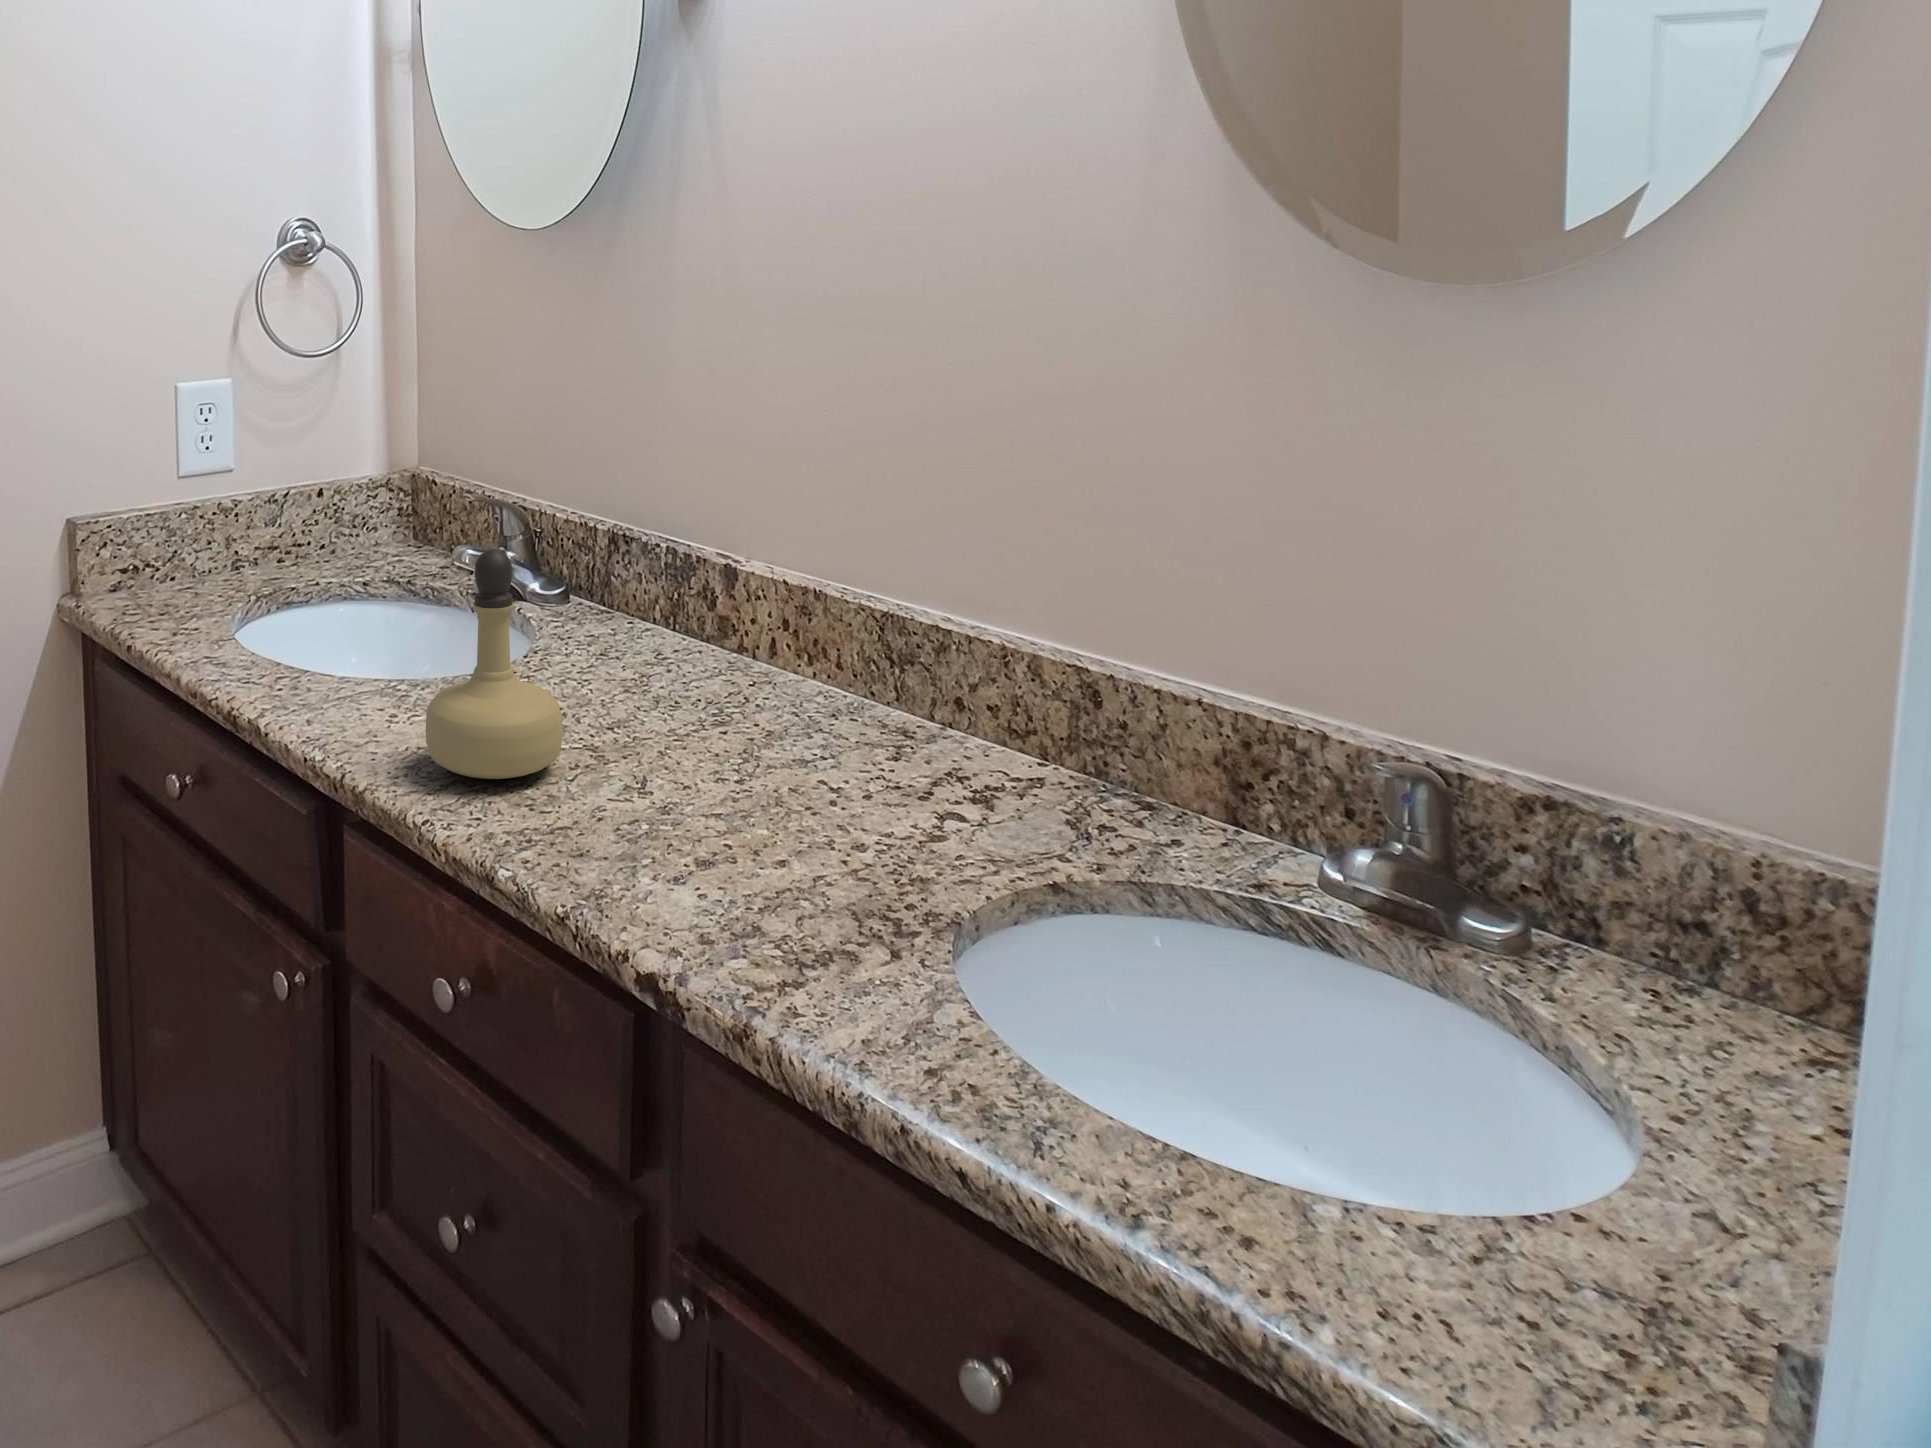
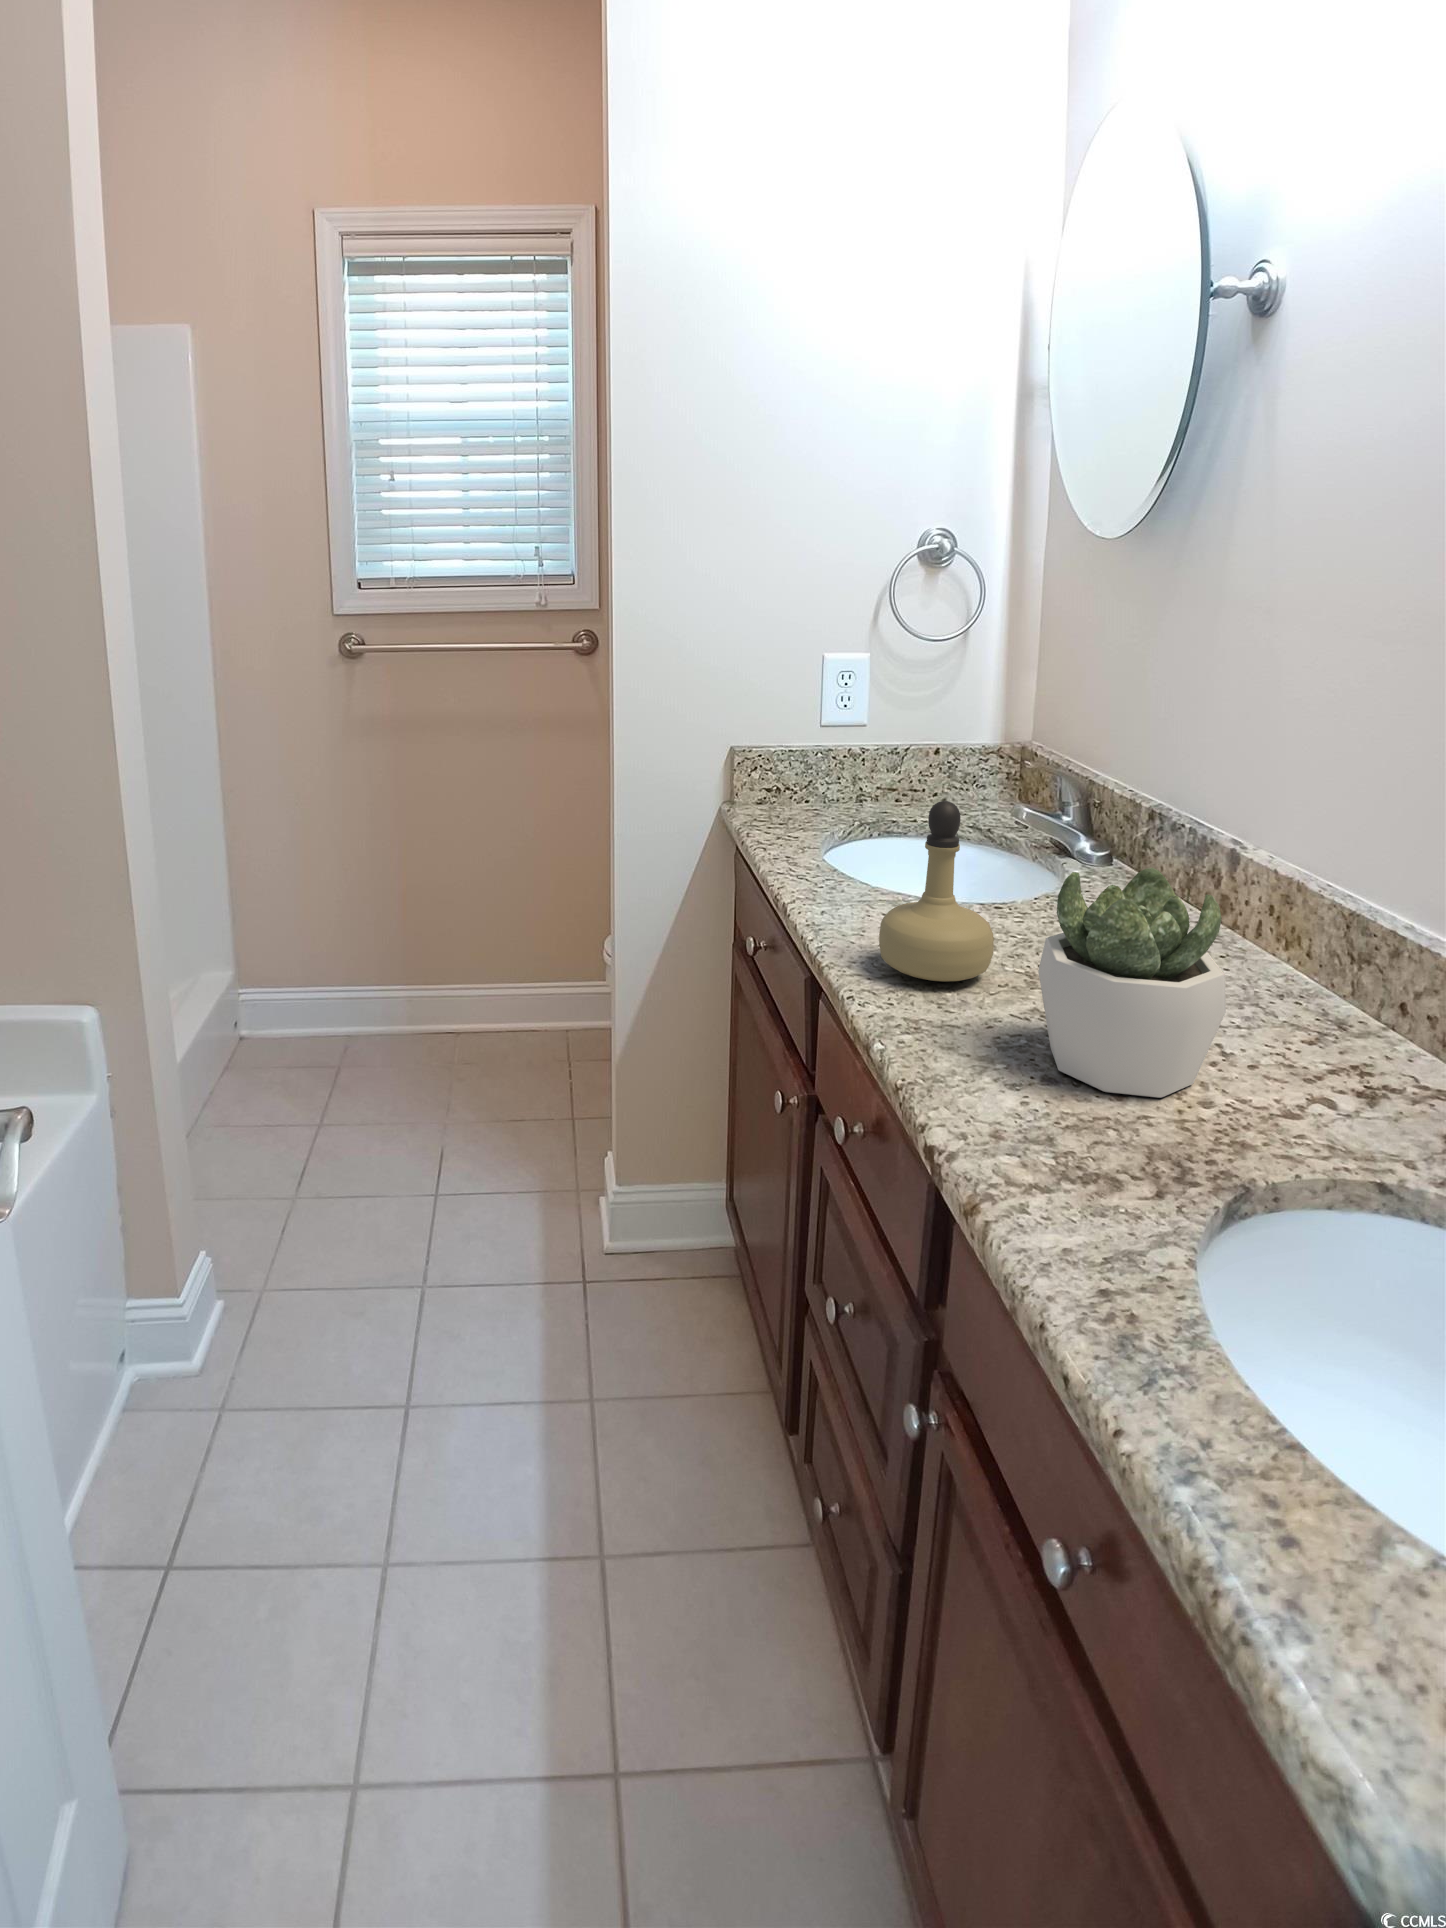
succulent plant: none [663,592,862,860] -> present [1038,868,1226,1098]

